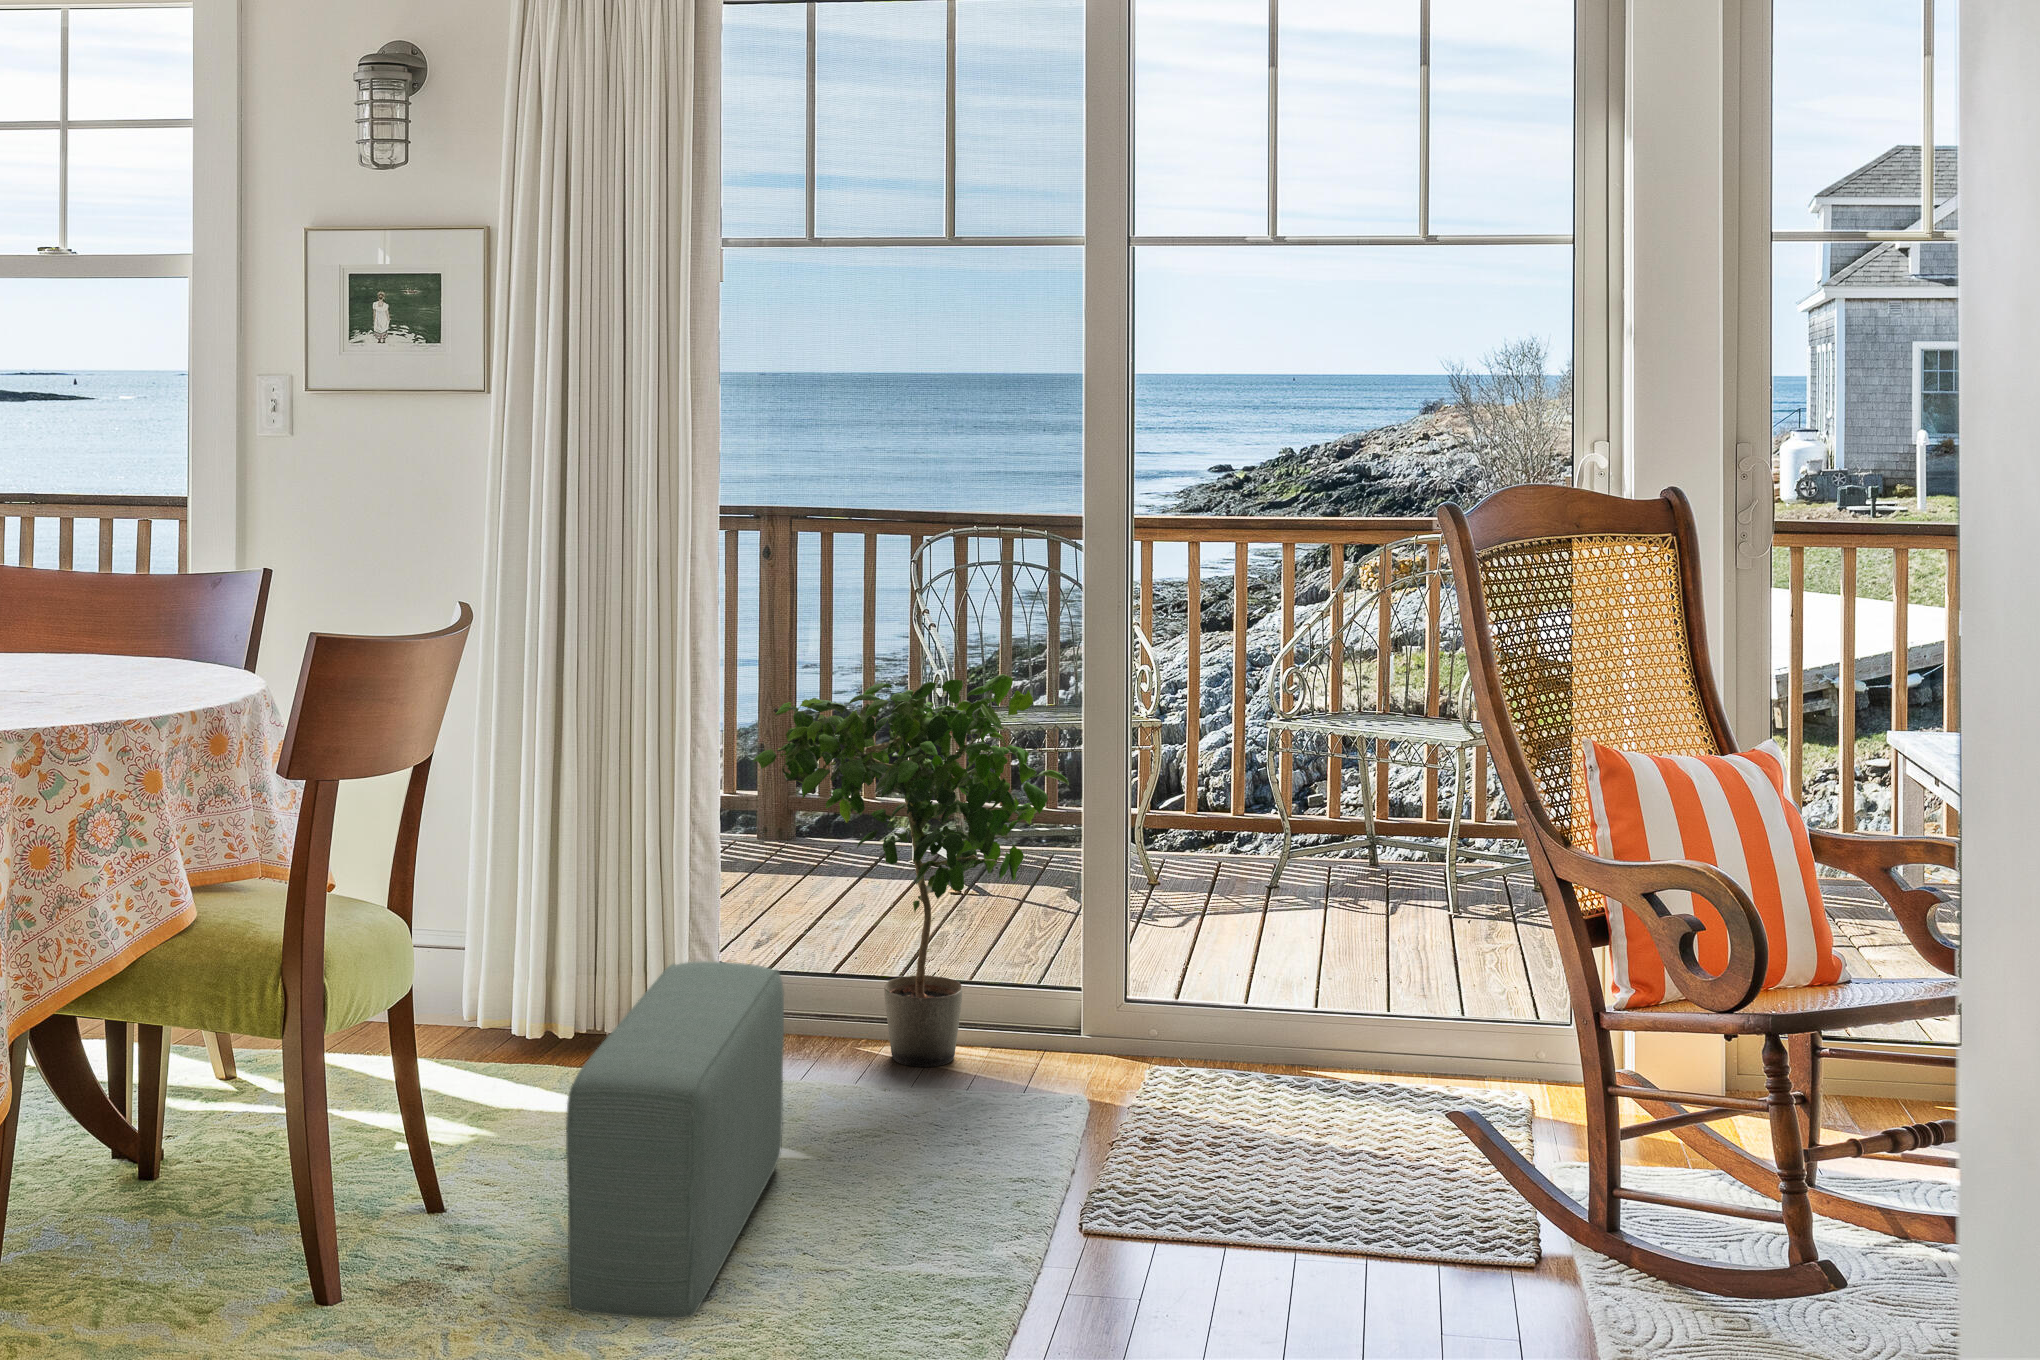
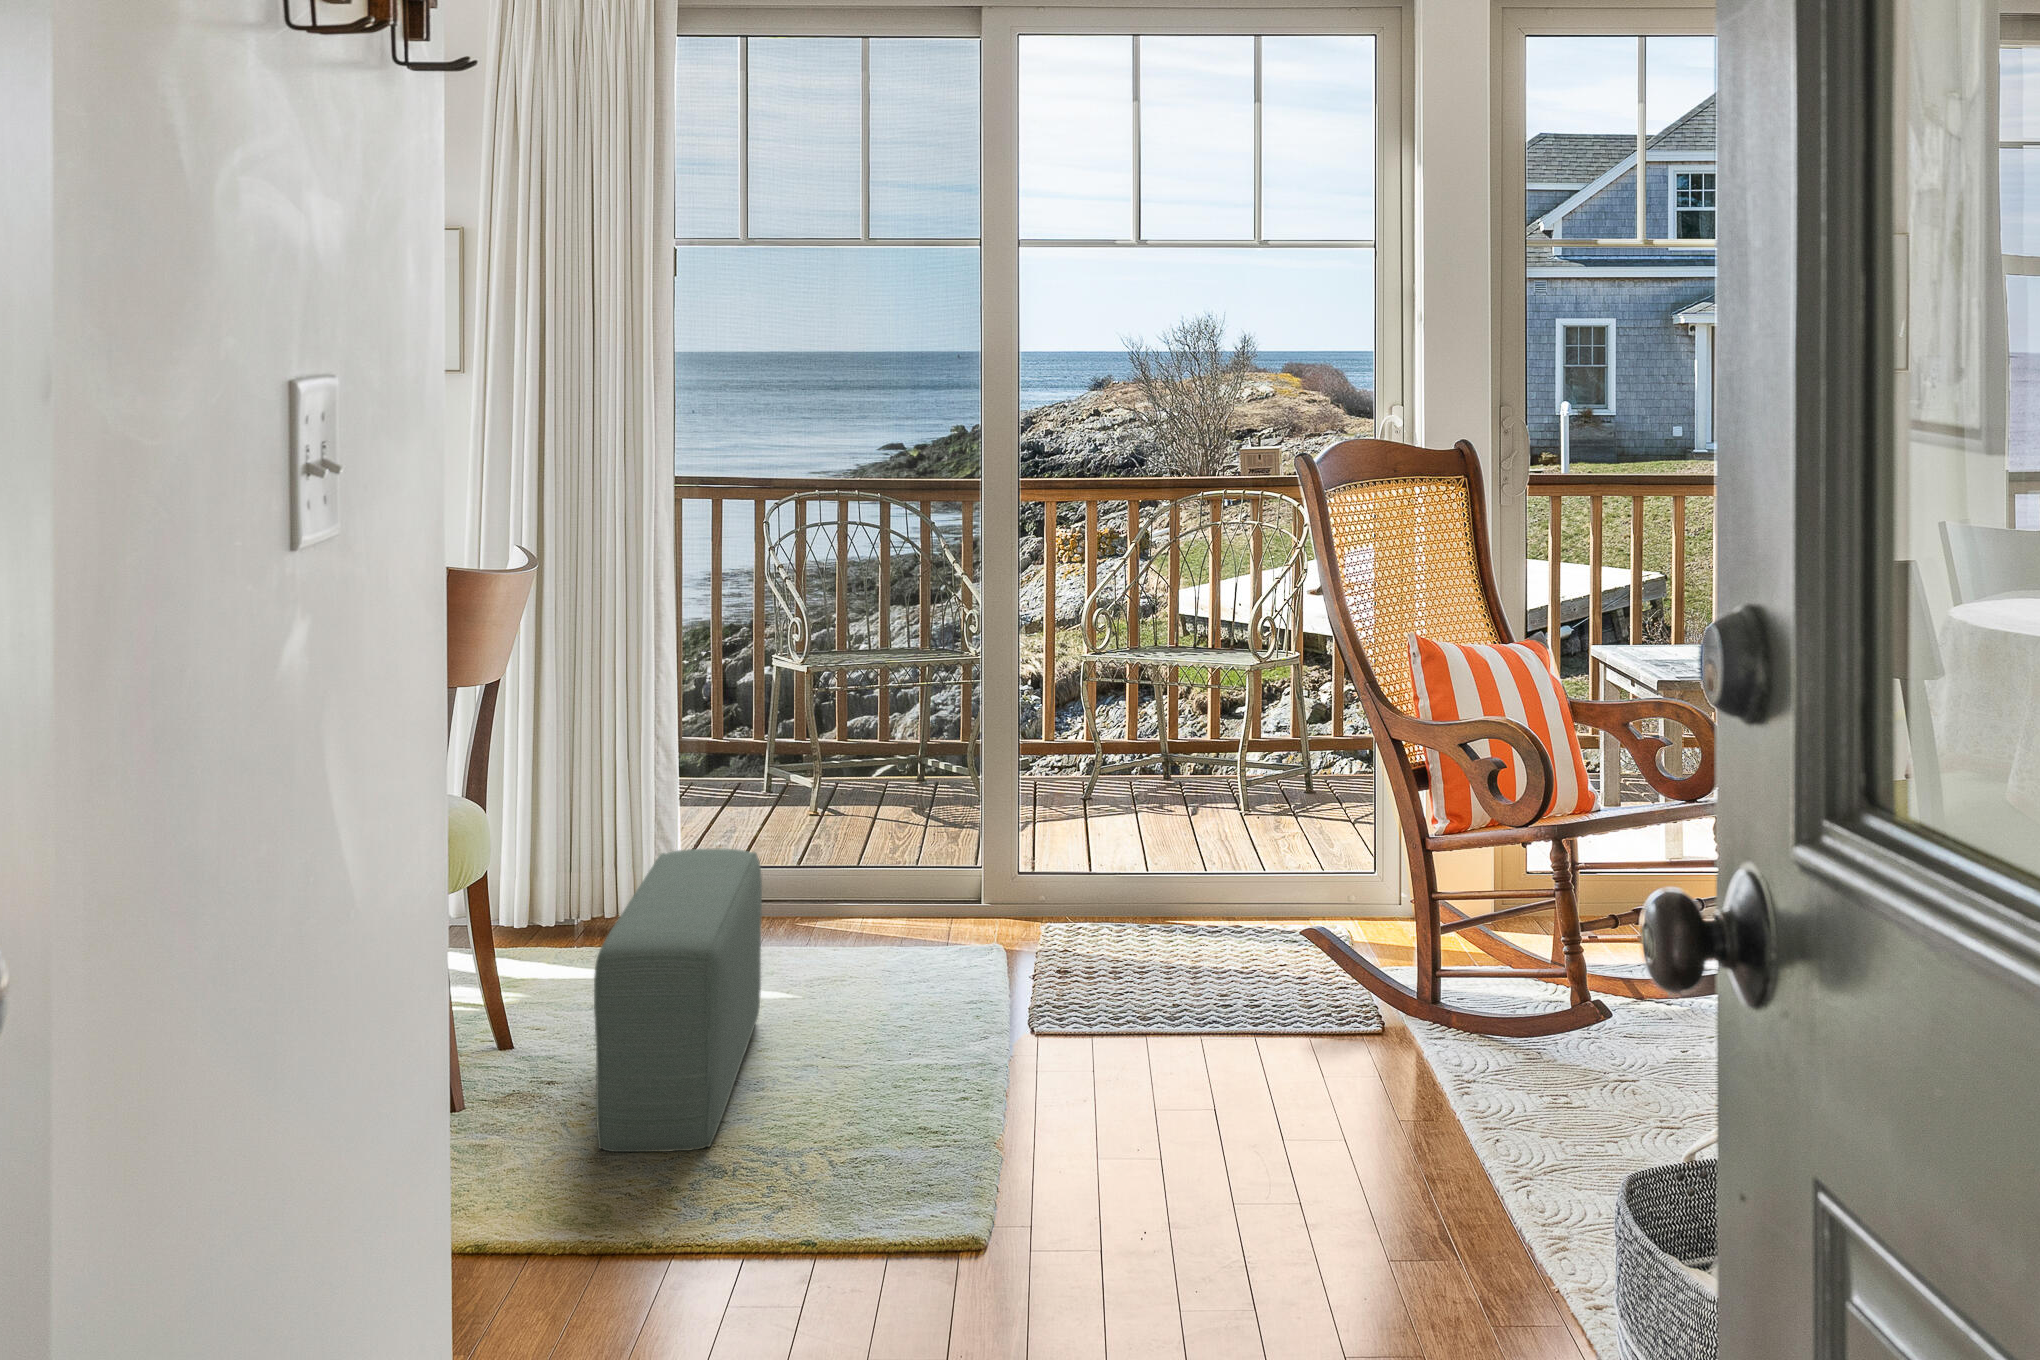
potted plant: present [753,674,1069,1067] -> none [712,603,979,935]

